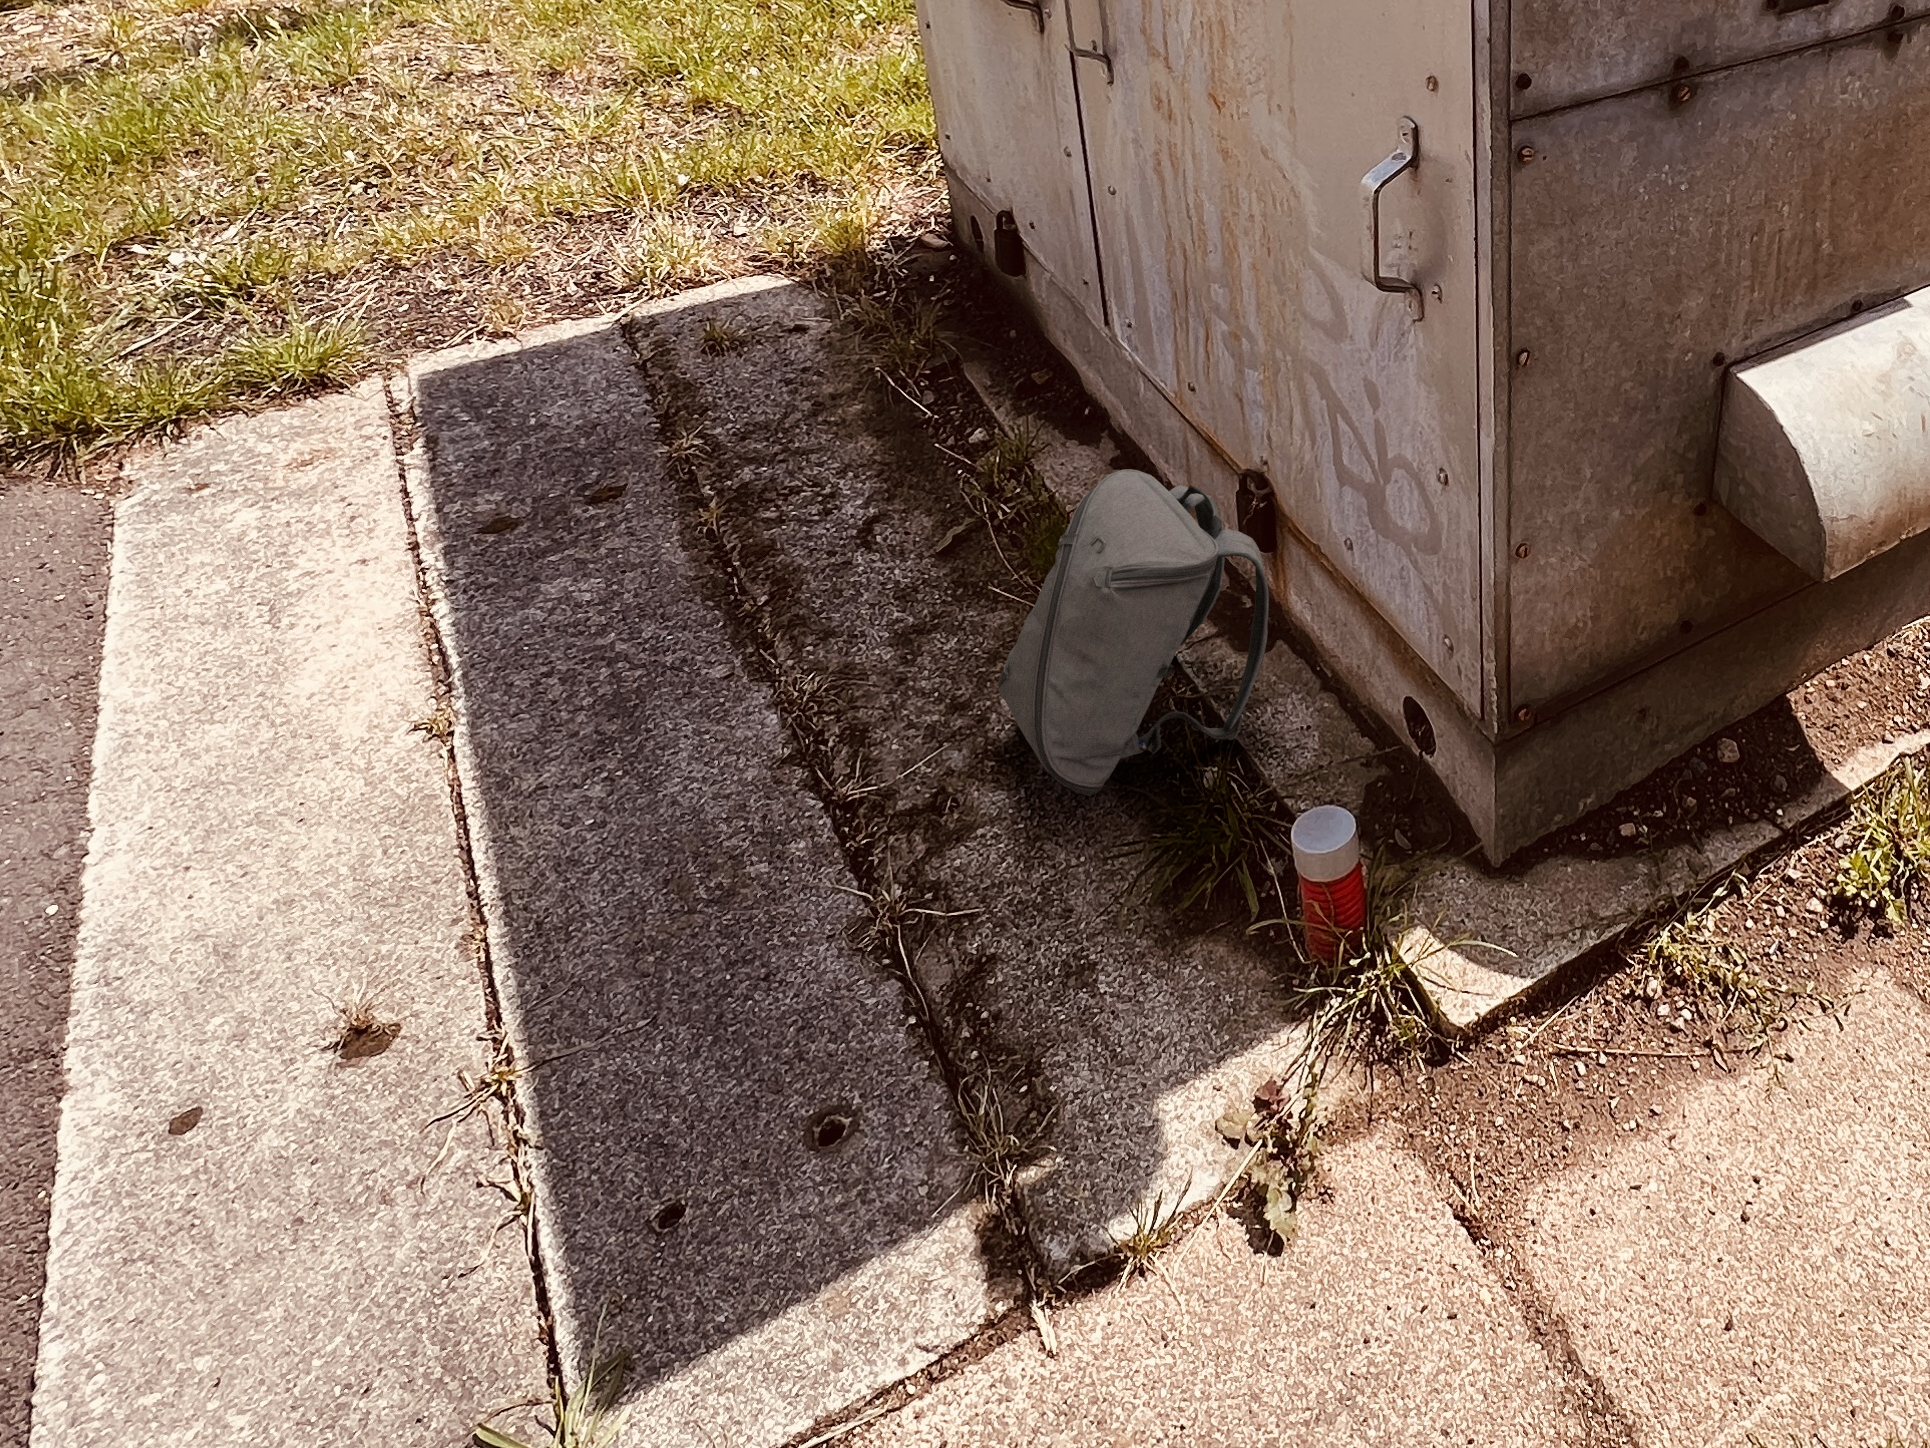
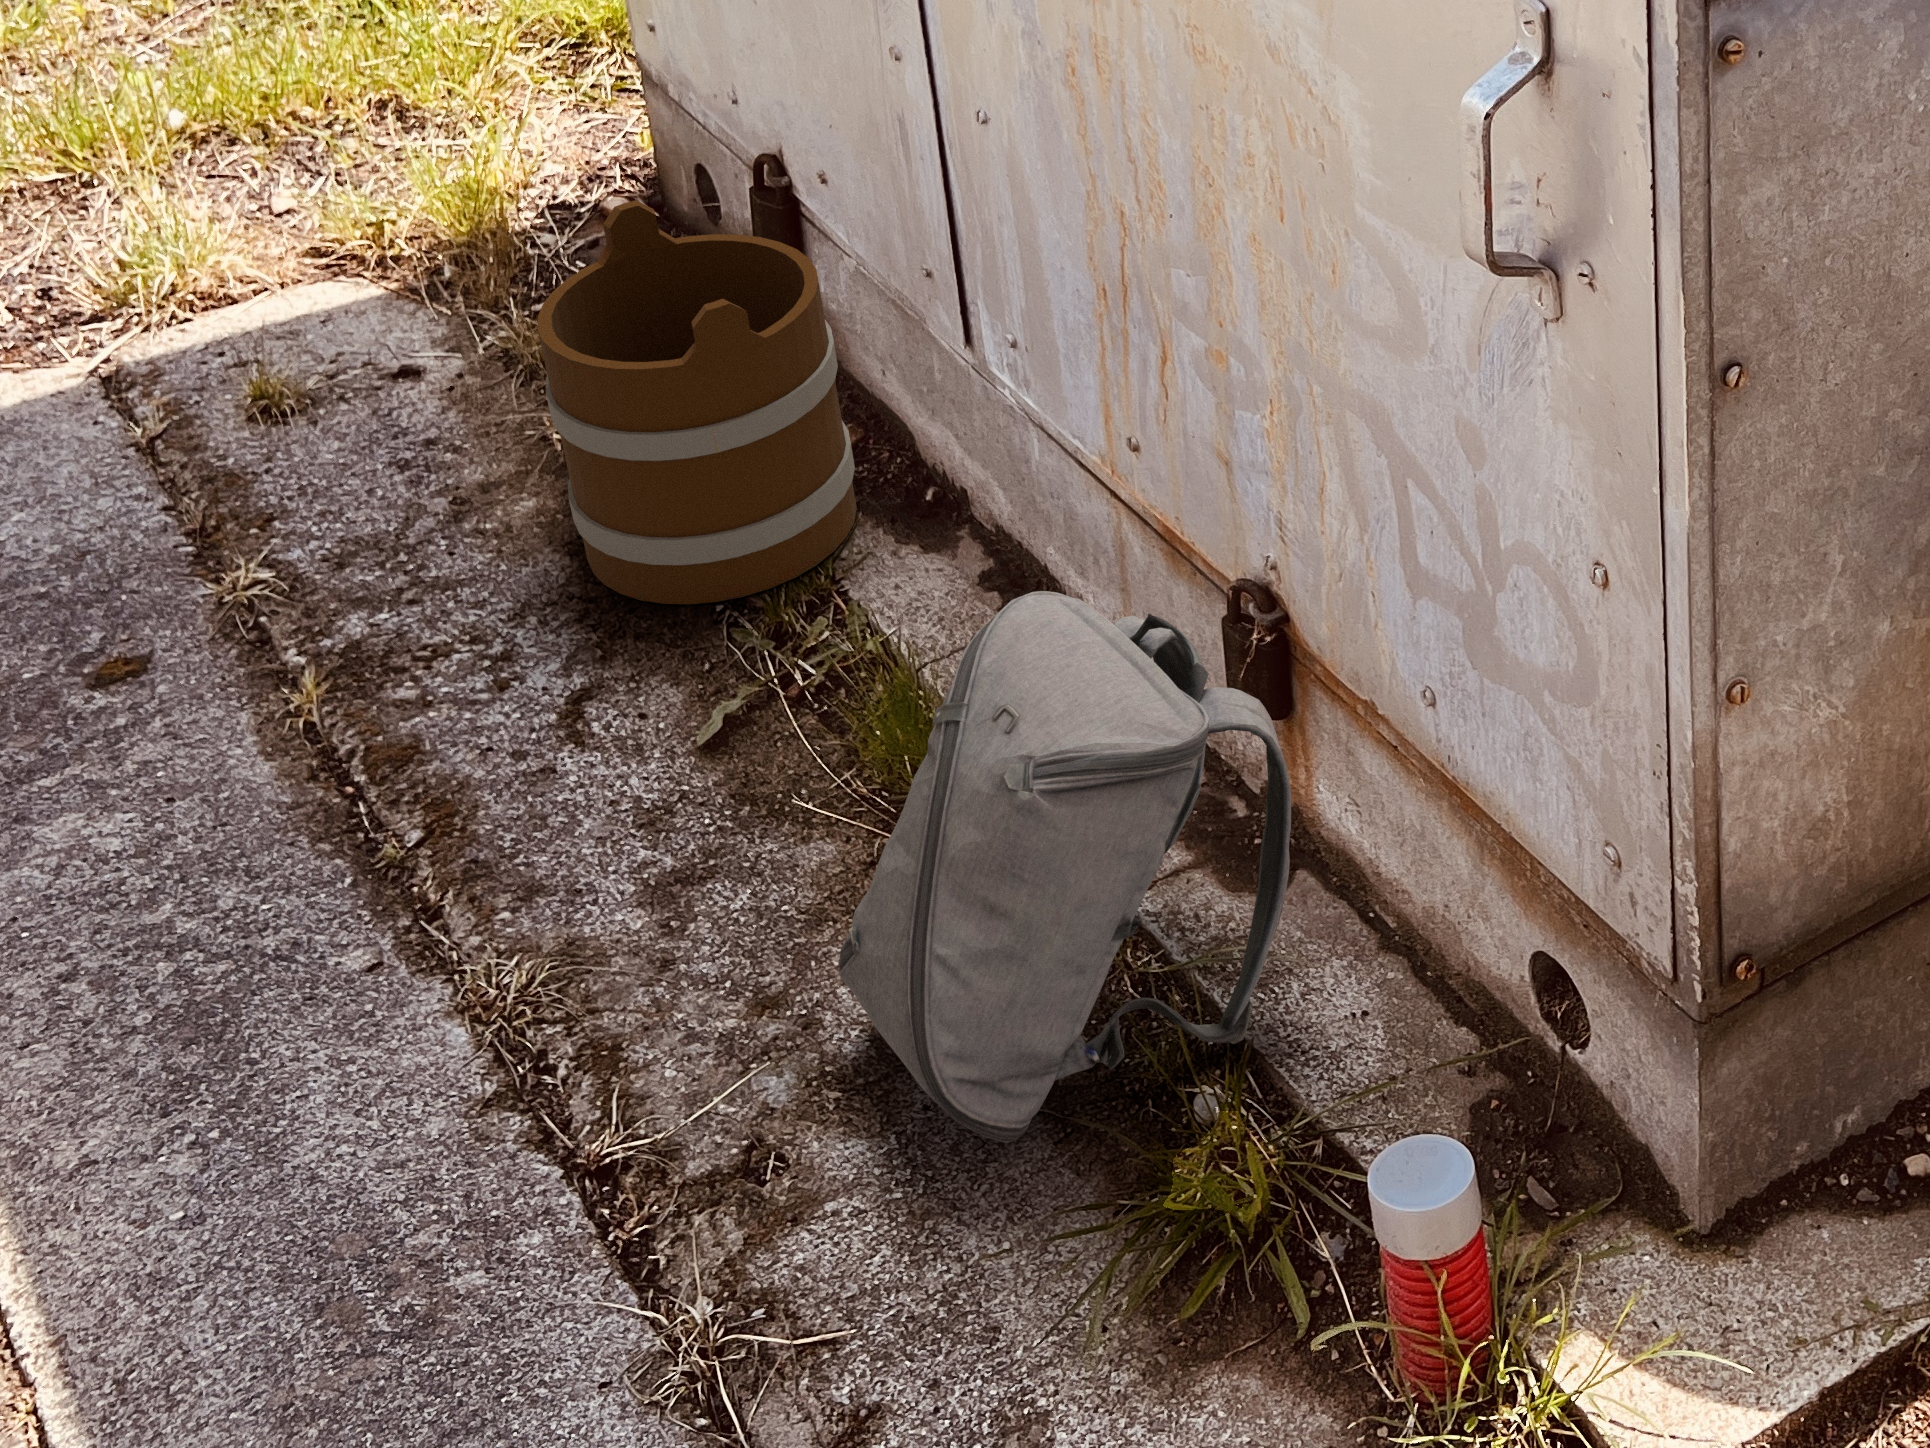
bucket: none [859,234,1046,469] -> present [538,200,857,604]

